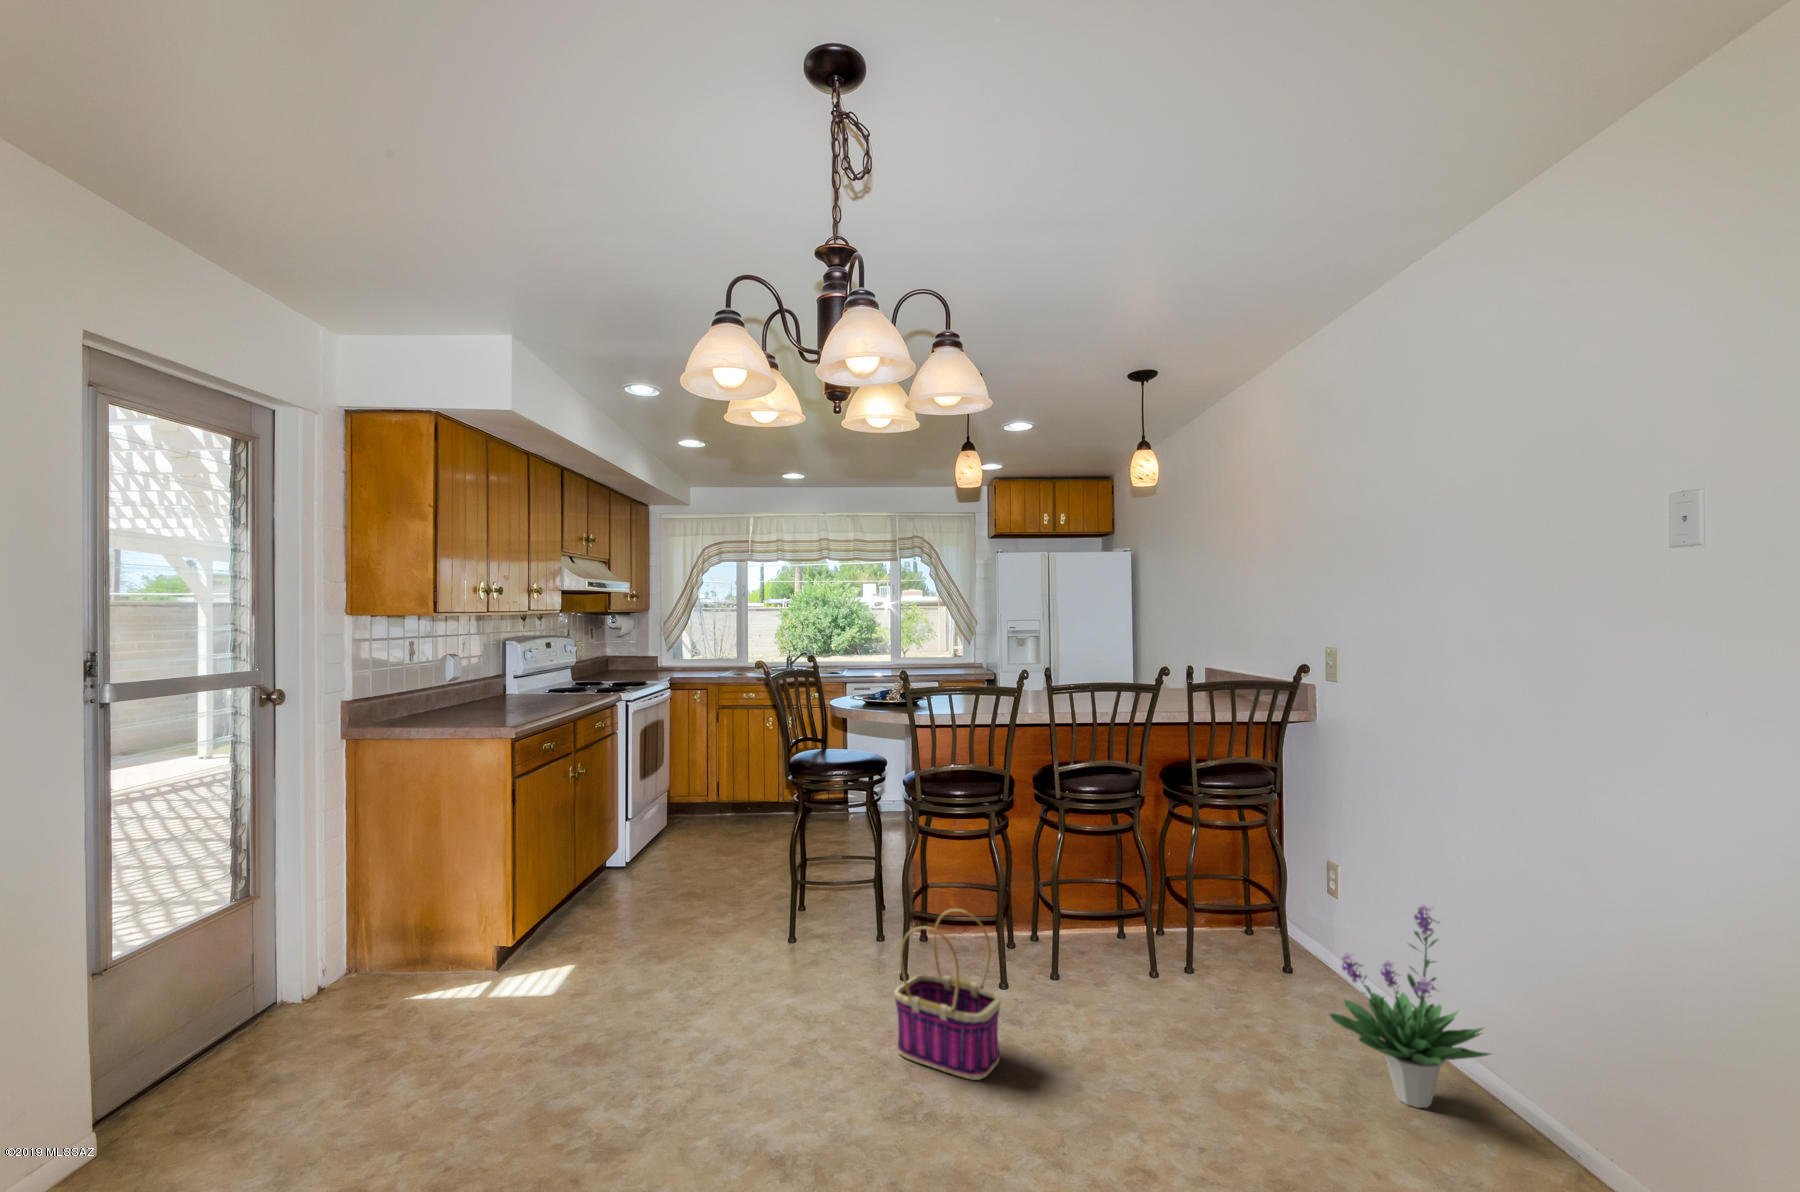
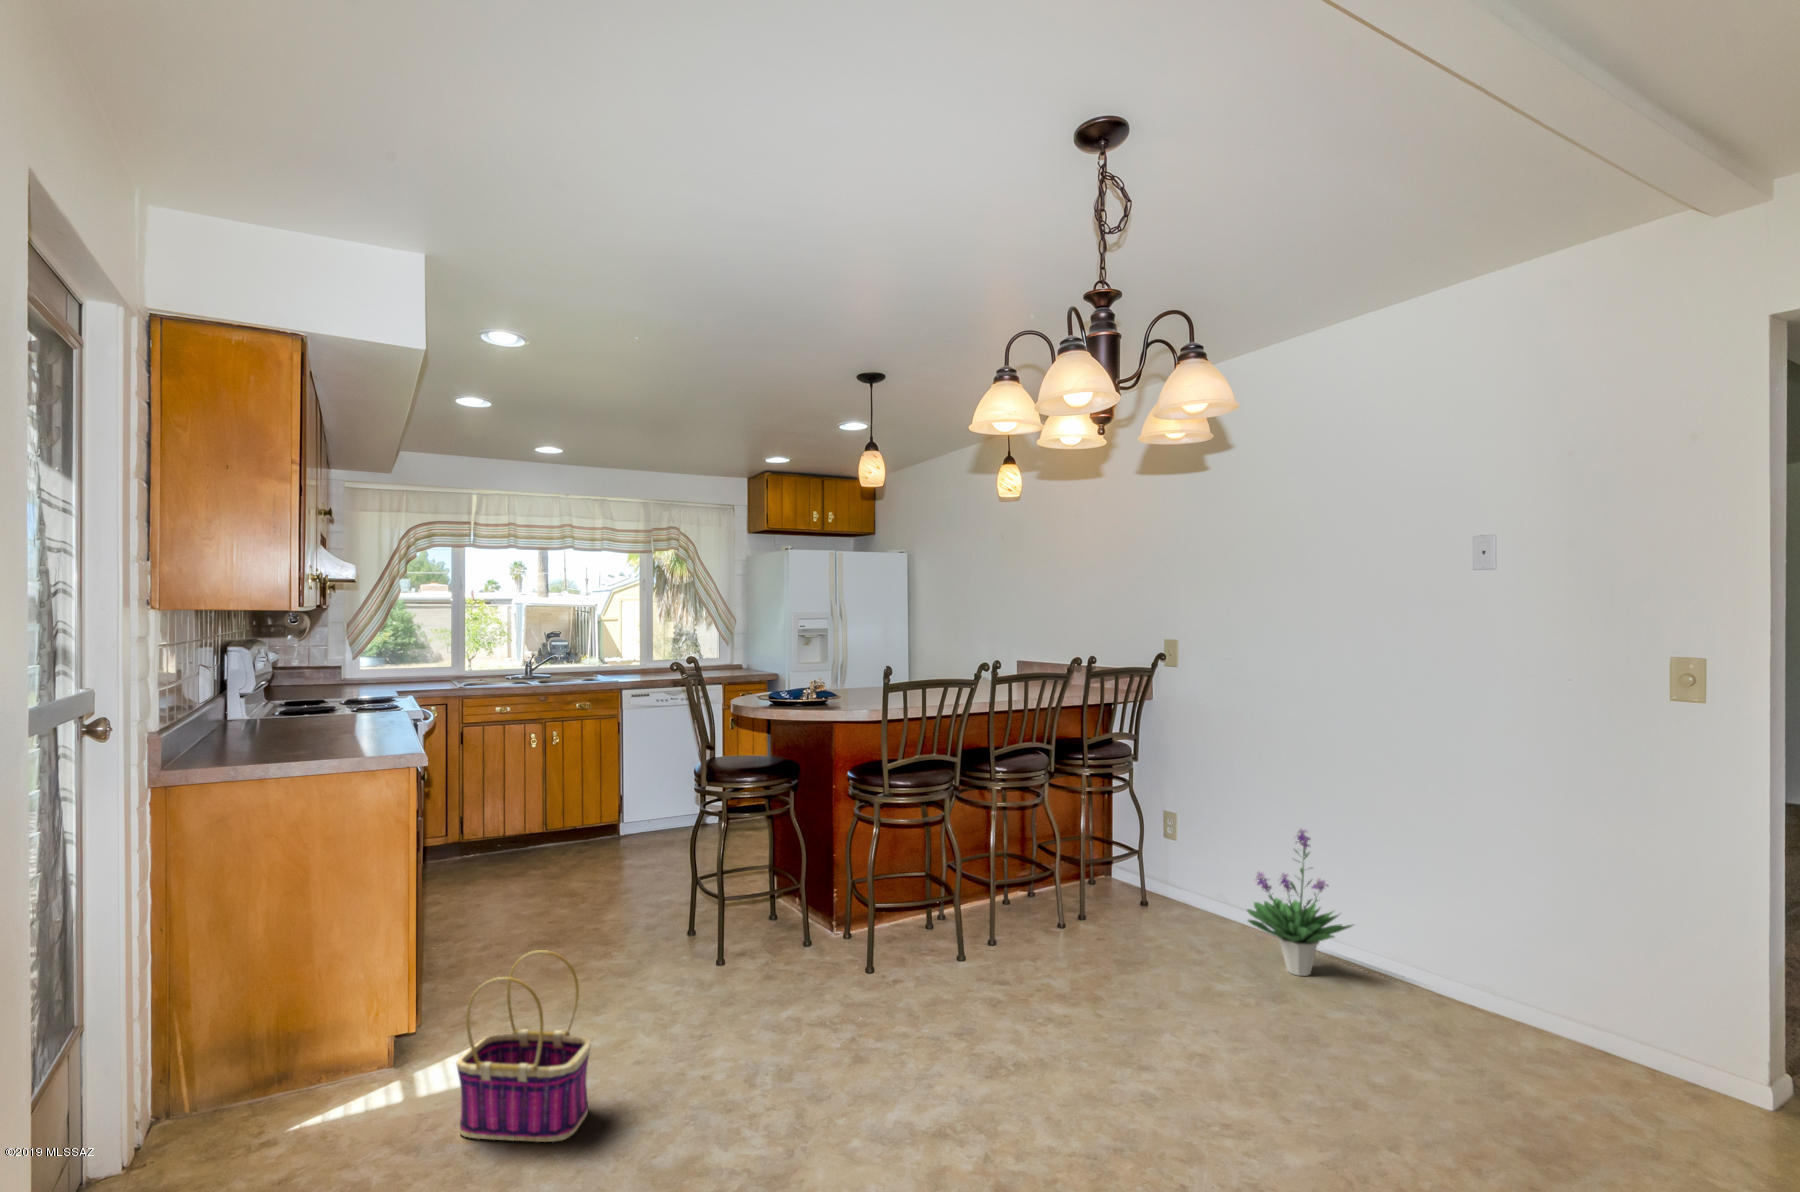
basket: present [894,909,1001,1080] -> present [456,950,591,1142]

